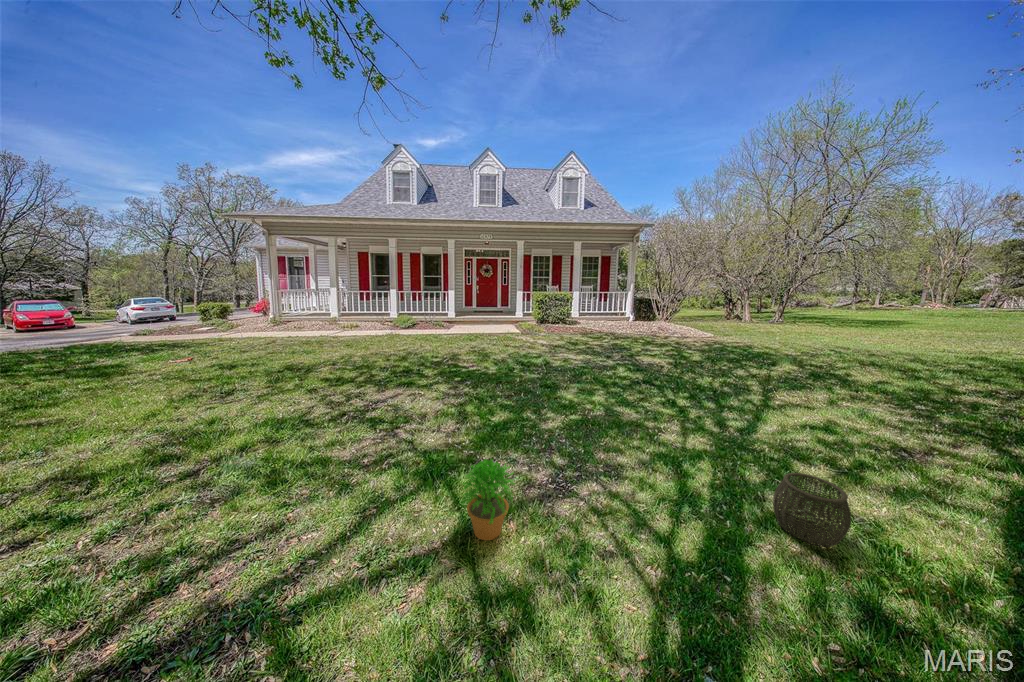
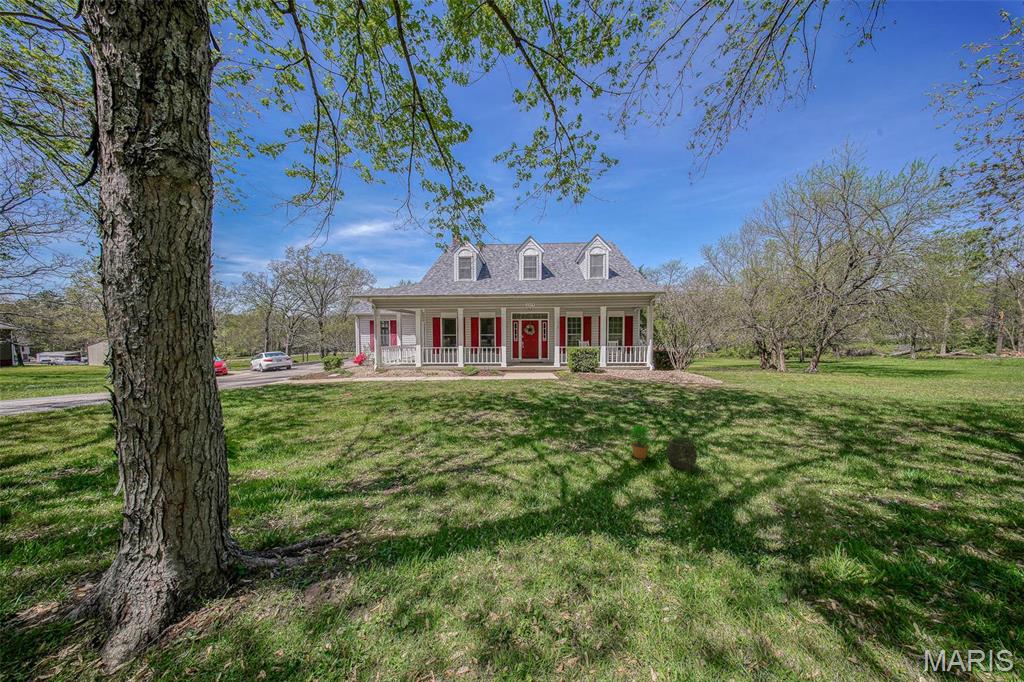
potted plant: present [461,459,514,541] -> present [629,425,651,459]

